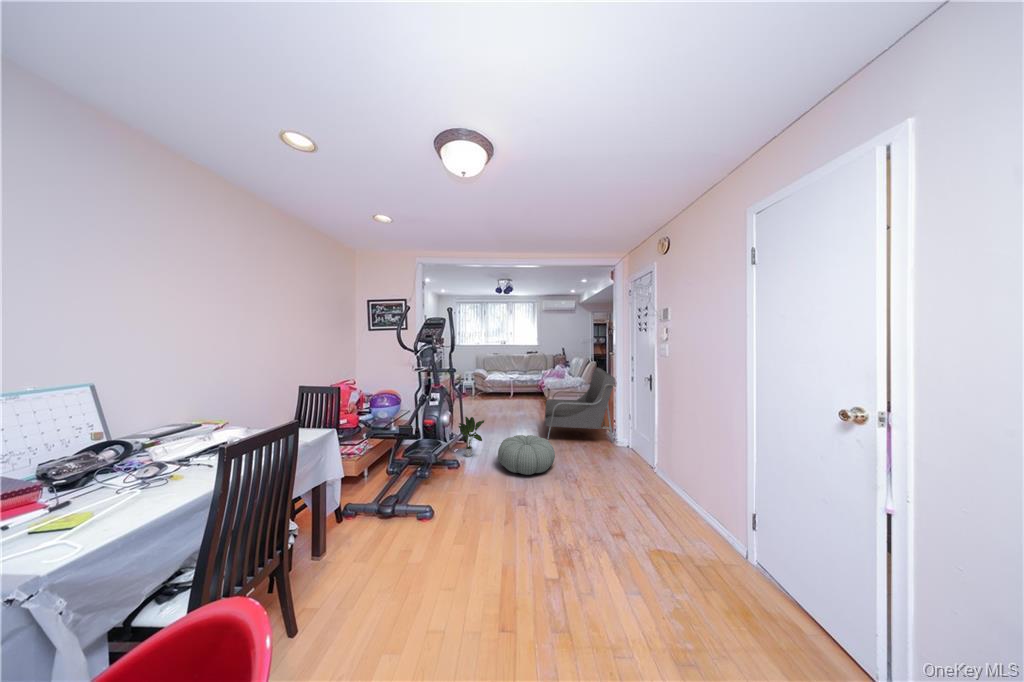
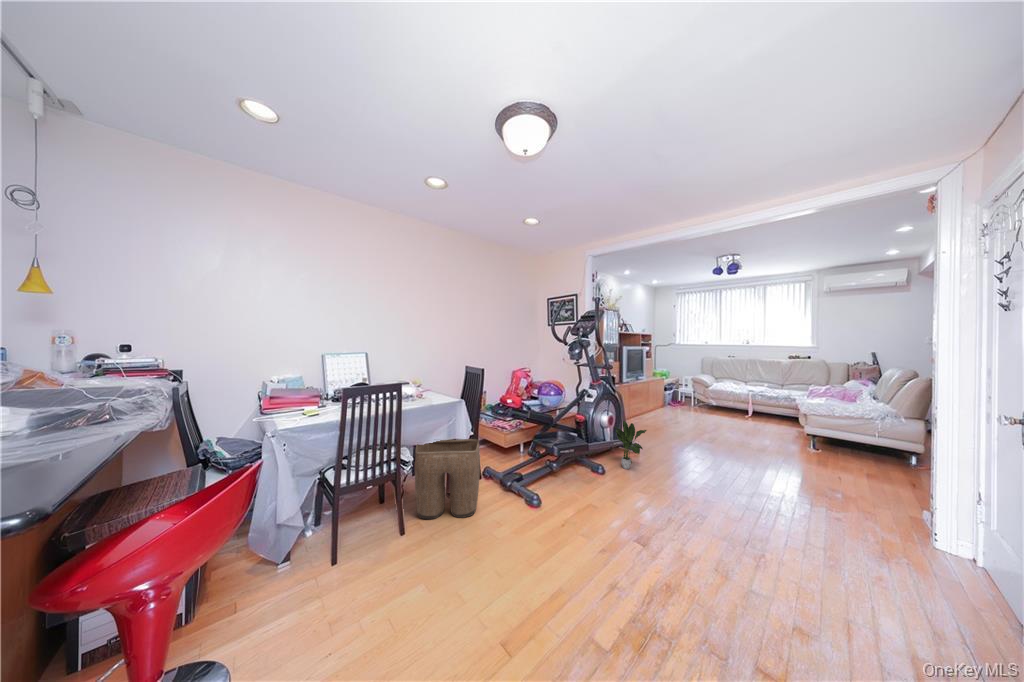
armchair: present [545,368,615,443] -> none [753,384,922,531]
pouf: present [498,435,555,475] -> none [650,458,740,518]
laundry basket: none [274,473,372,606] -> present [415,439,480,519]

